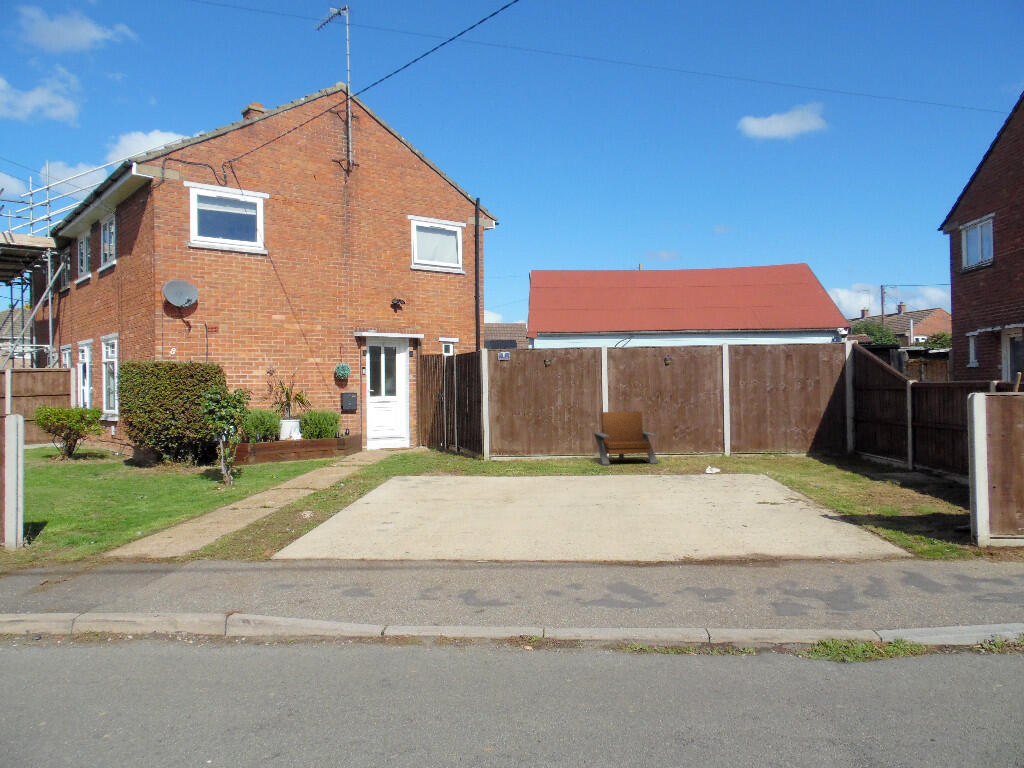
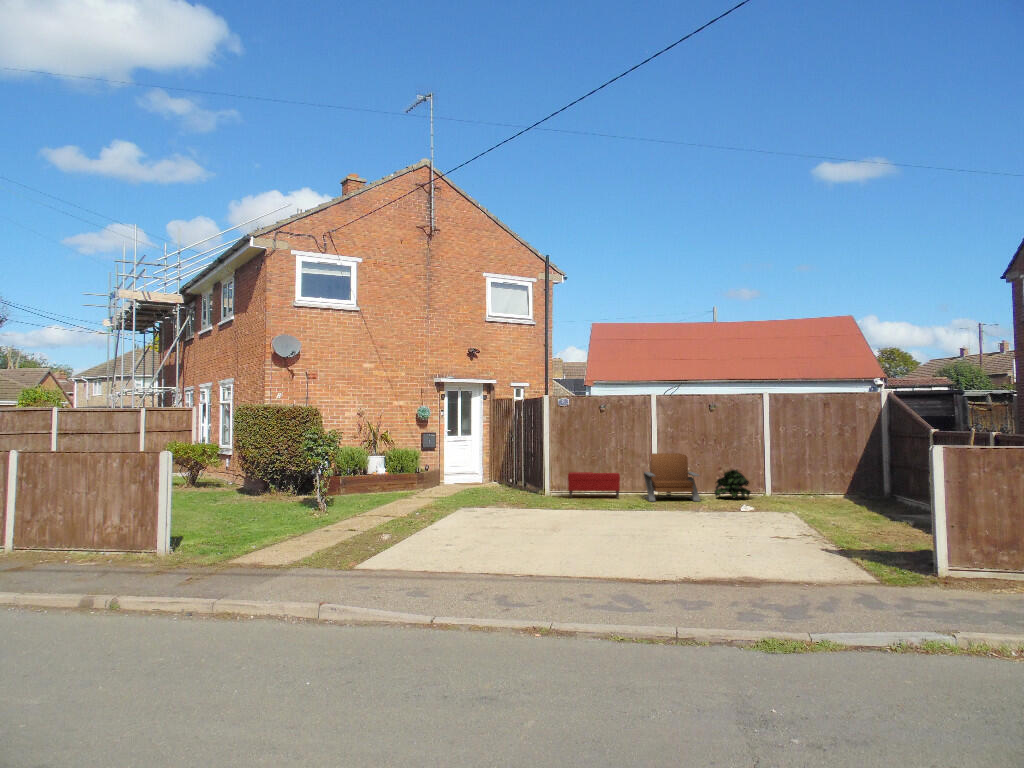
potted plant: none [671,428,710,460] -> present [714,470,751,498]
bench: none [512,434,569,463] -> present [568,472,620,498]

